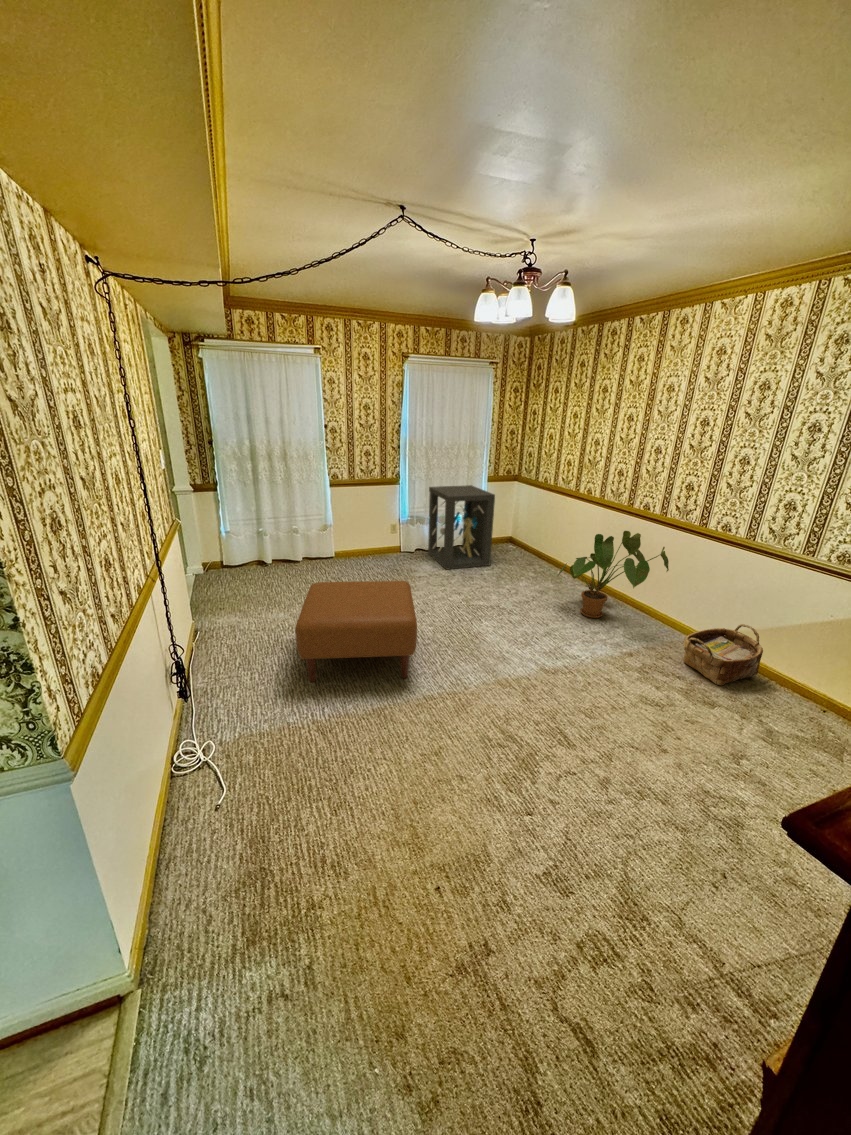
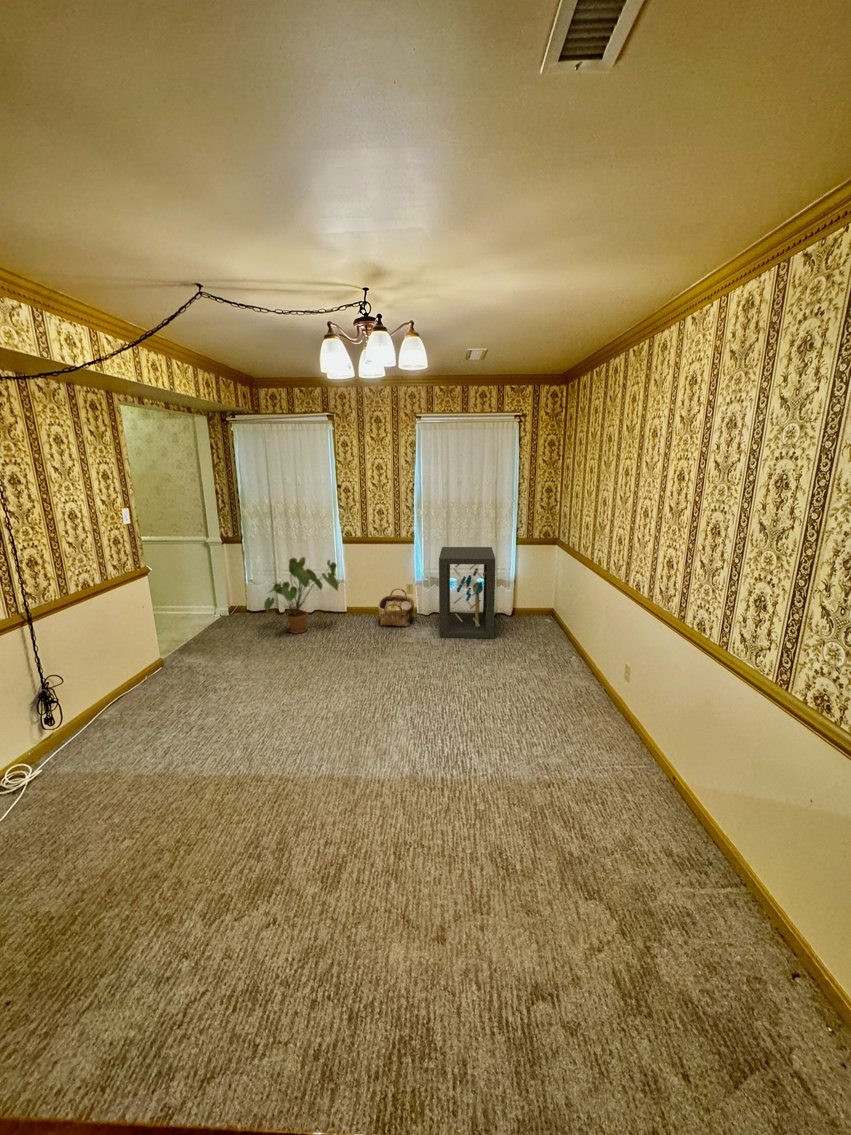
house plant: present [558,531,669,618] -> present [264,557,338,633]
ottoman: present [295,581,417,682] -> none [160,636,321,750]
woven basket: present [684,624,763,685] -> present [378,588,414,626]

